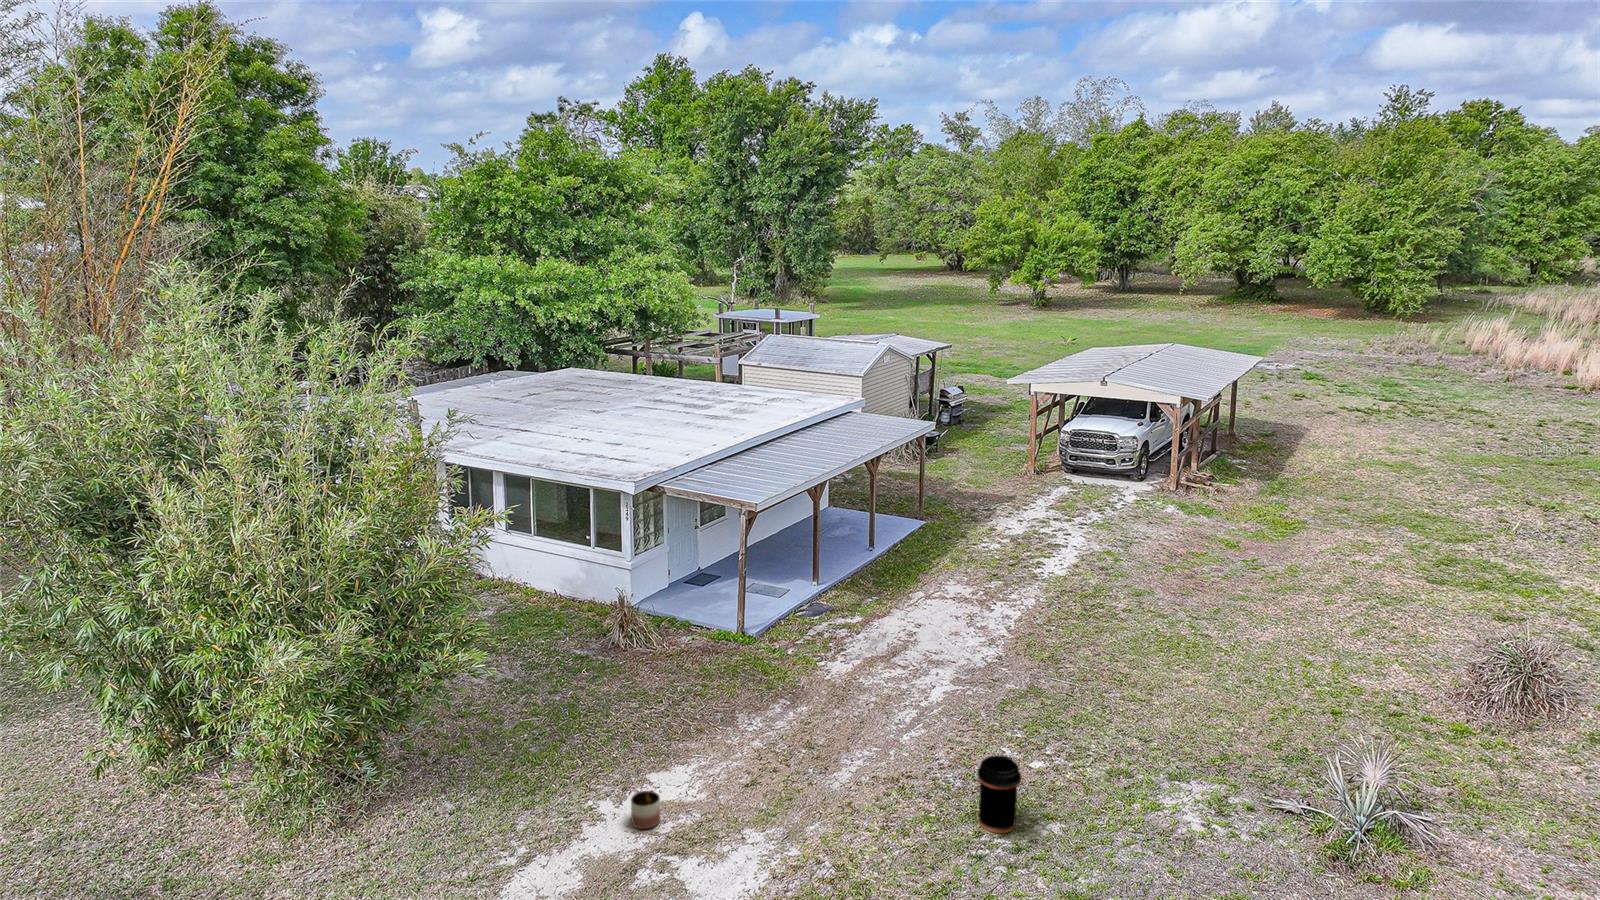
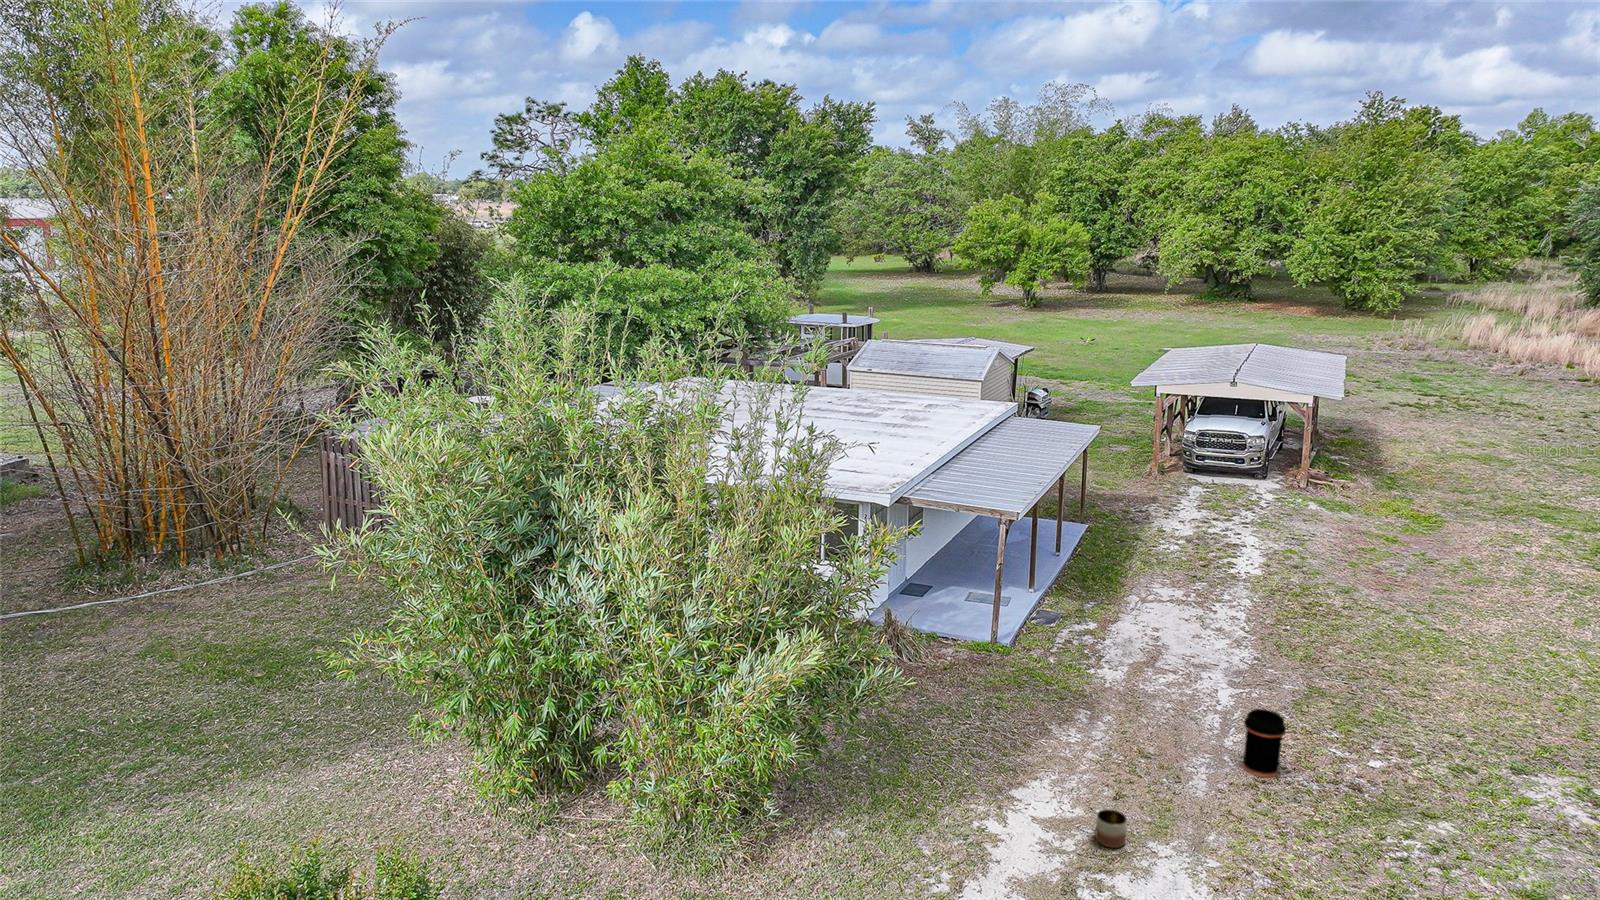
trash can: present [978,755,1021,833] -> present [1243,709,1286,777]

